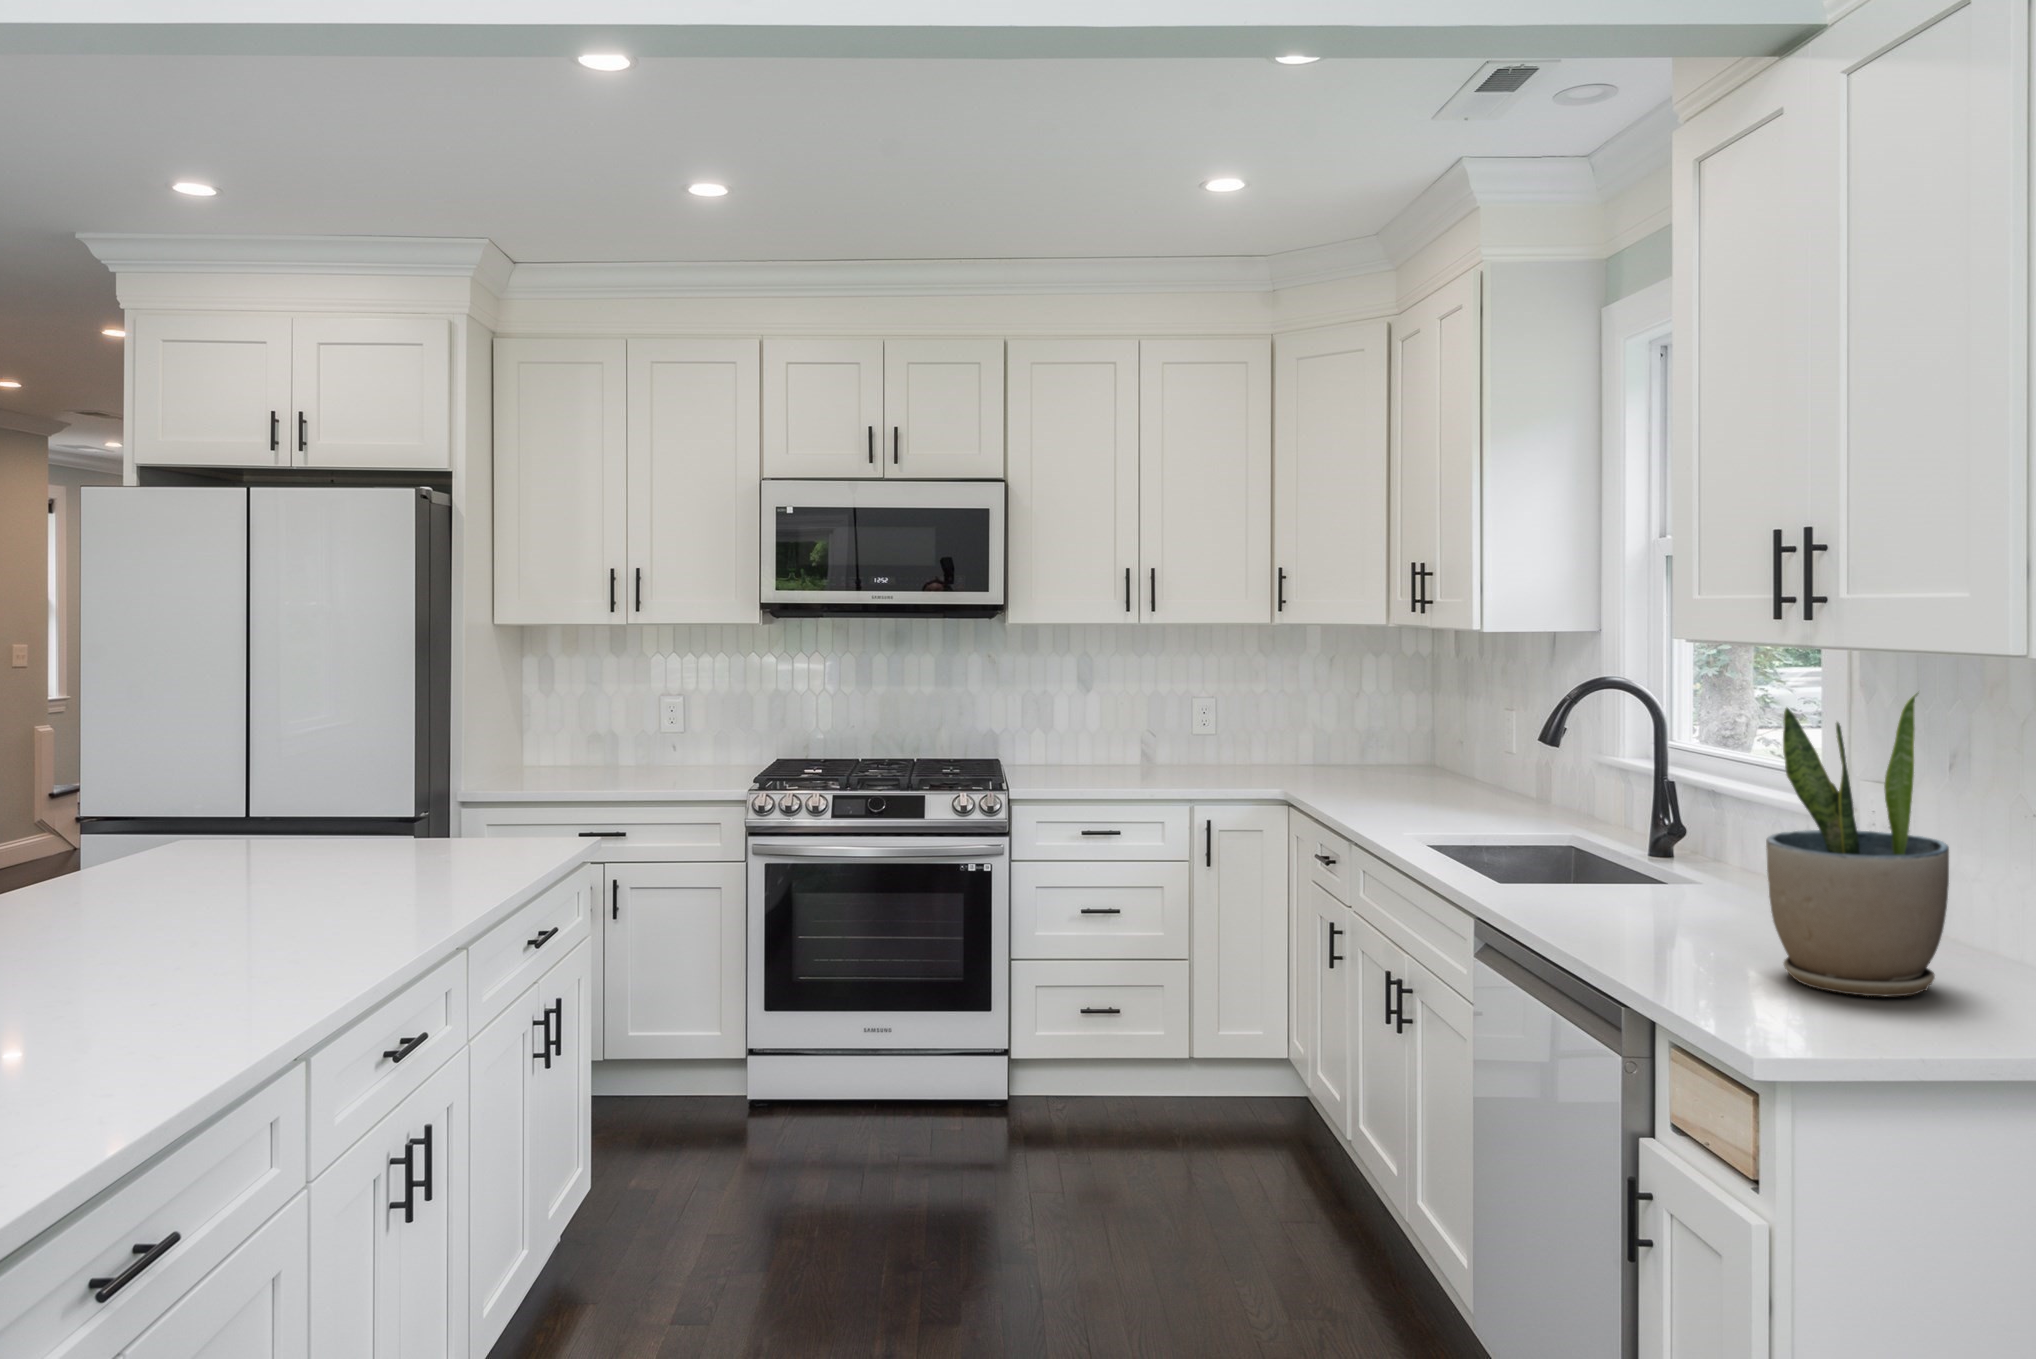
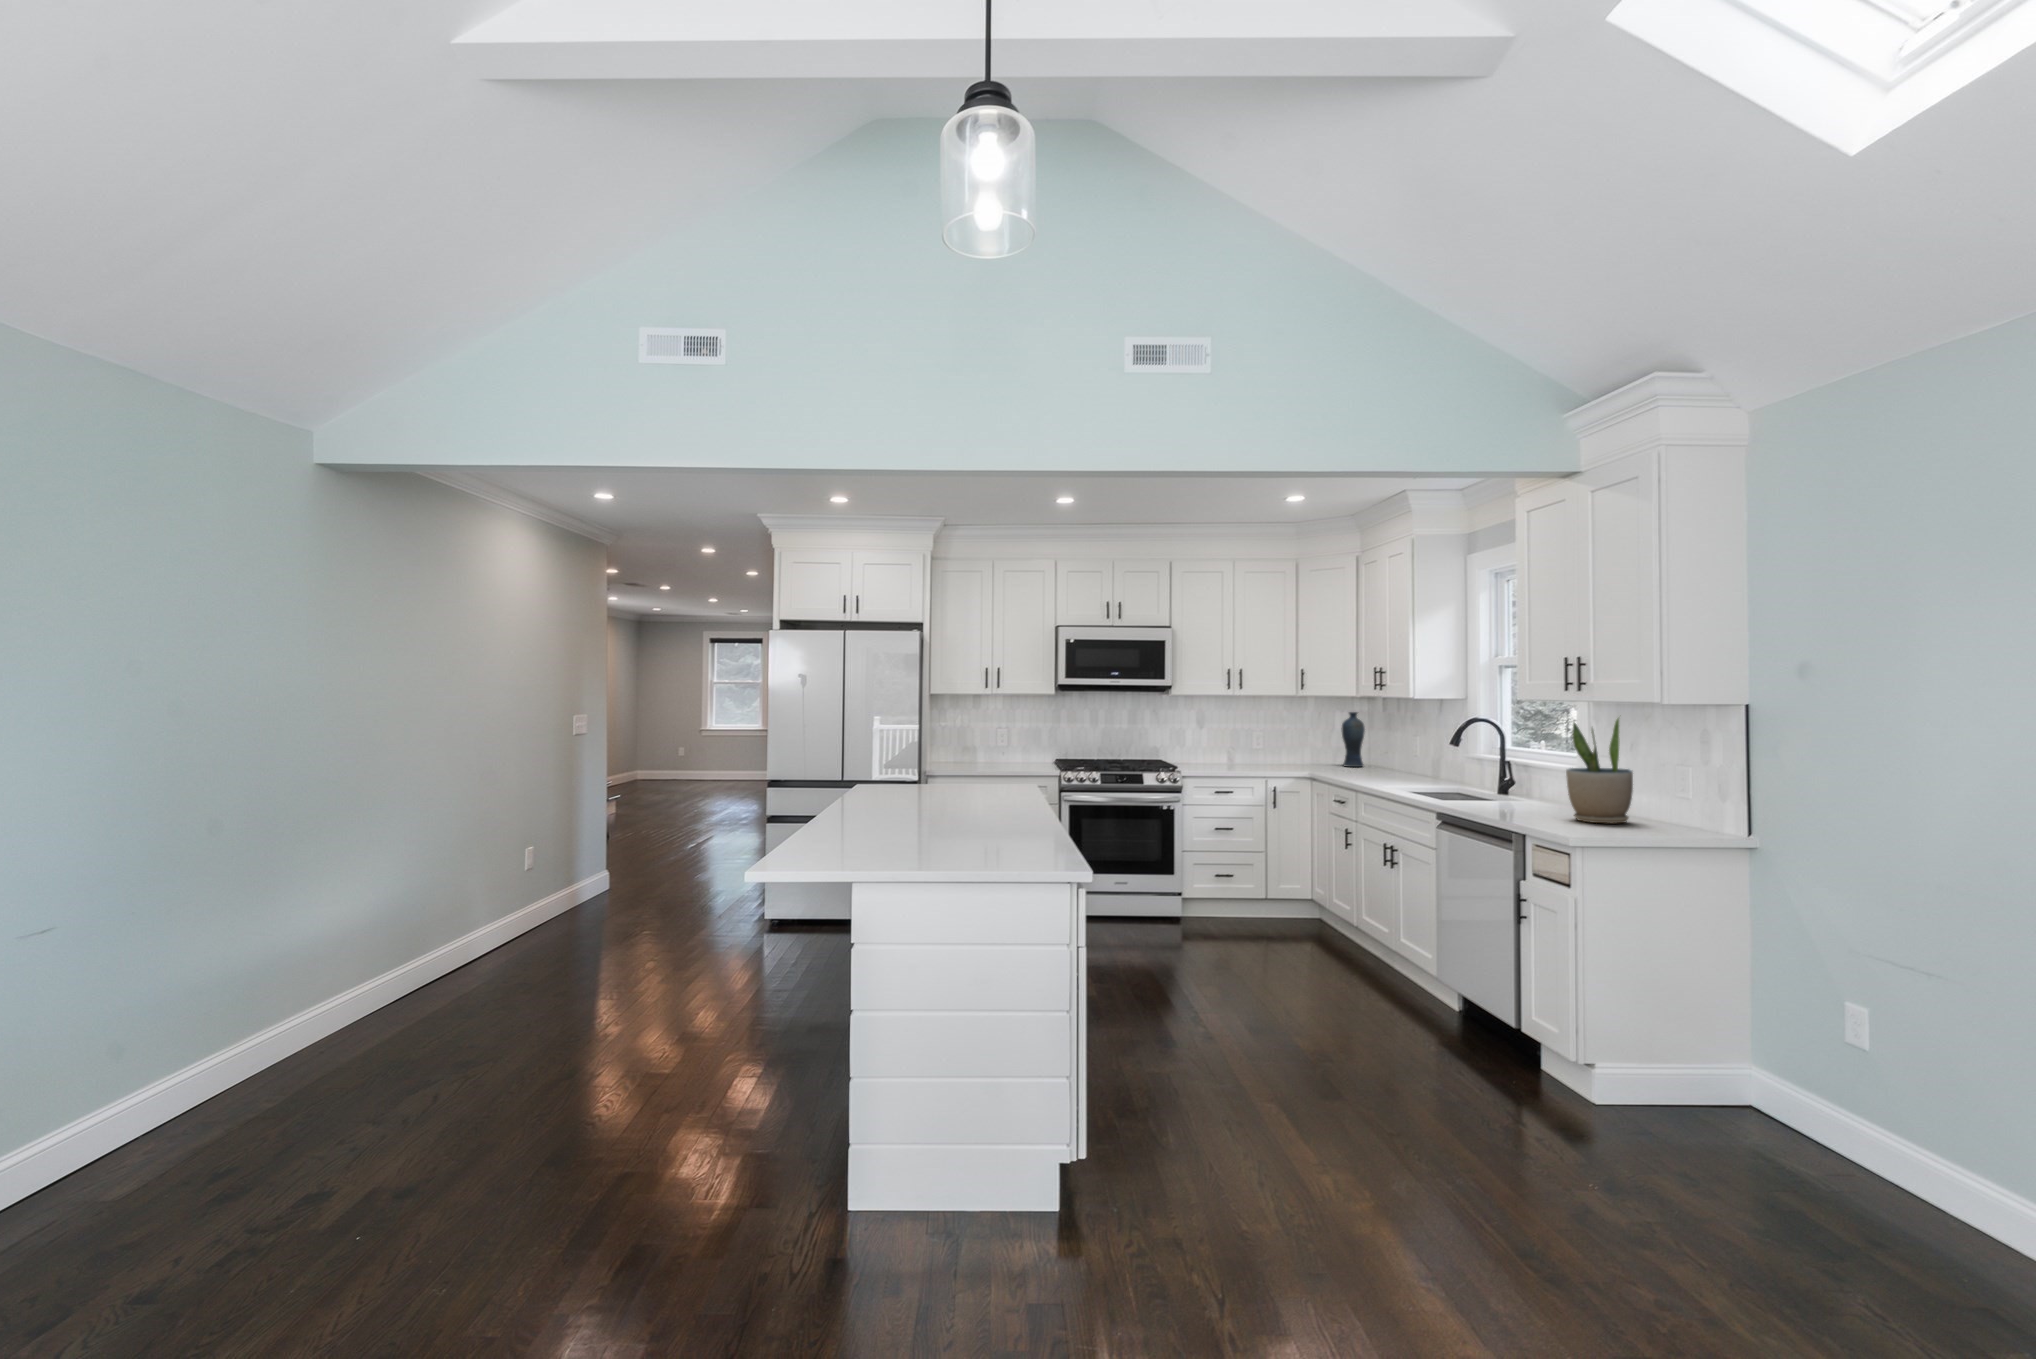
vase: none [1374,657,1420,773] -> present [1341,712,1365,767]

